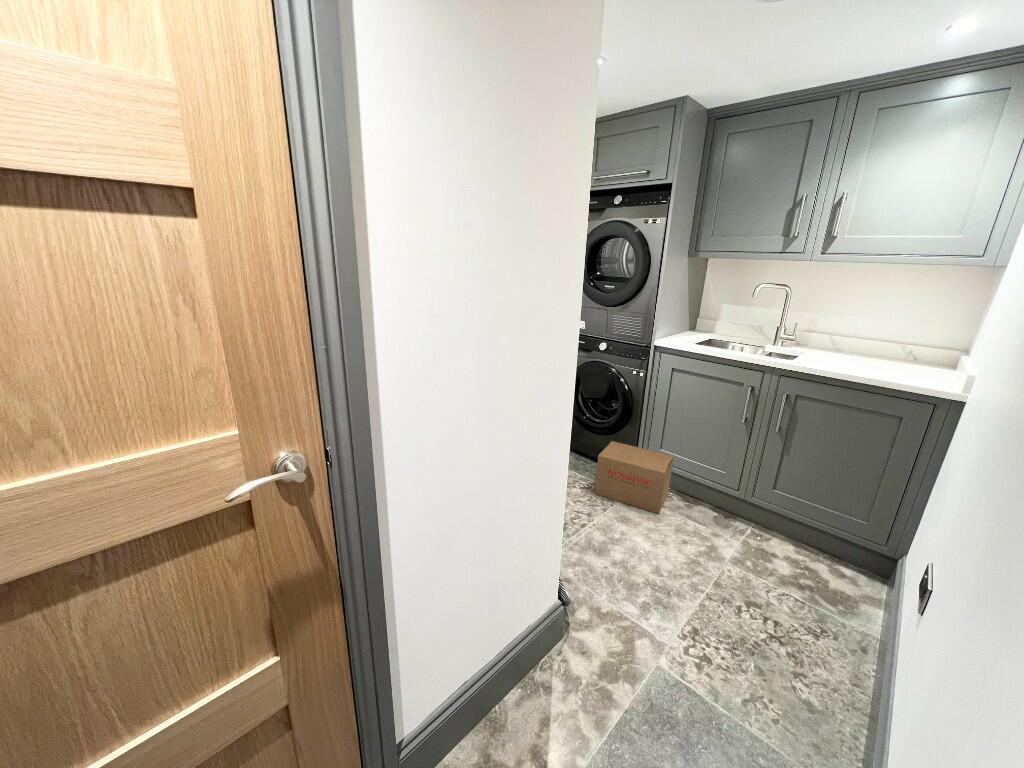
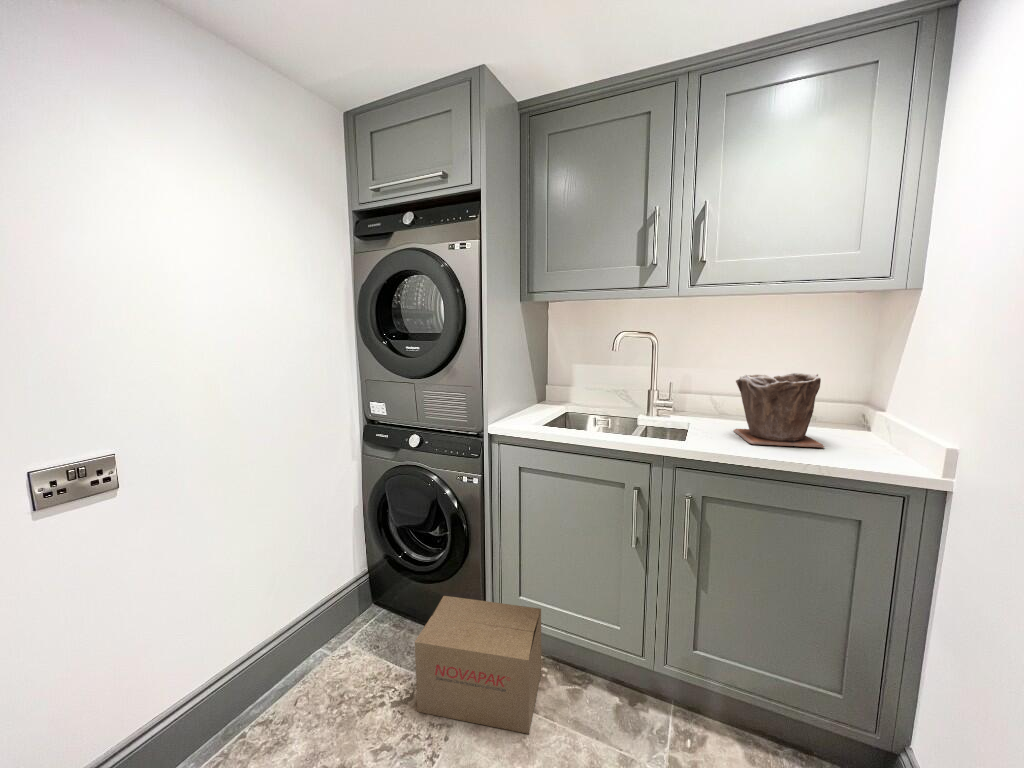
plant pot: none [836,320,909,373] -> present [734,373,824,447]

